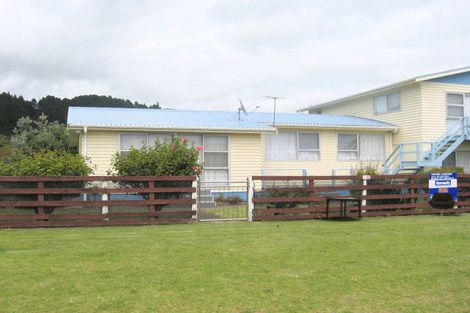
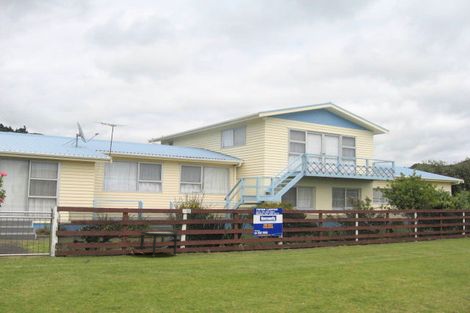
lounge chair: present [428,193,455,216] -> none [250,228,276,252]

